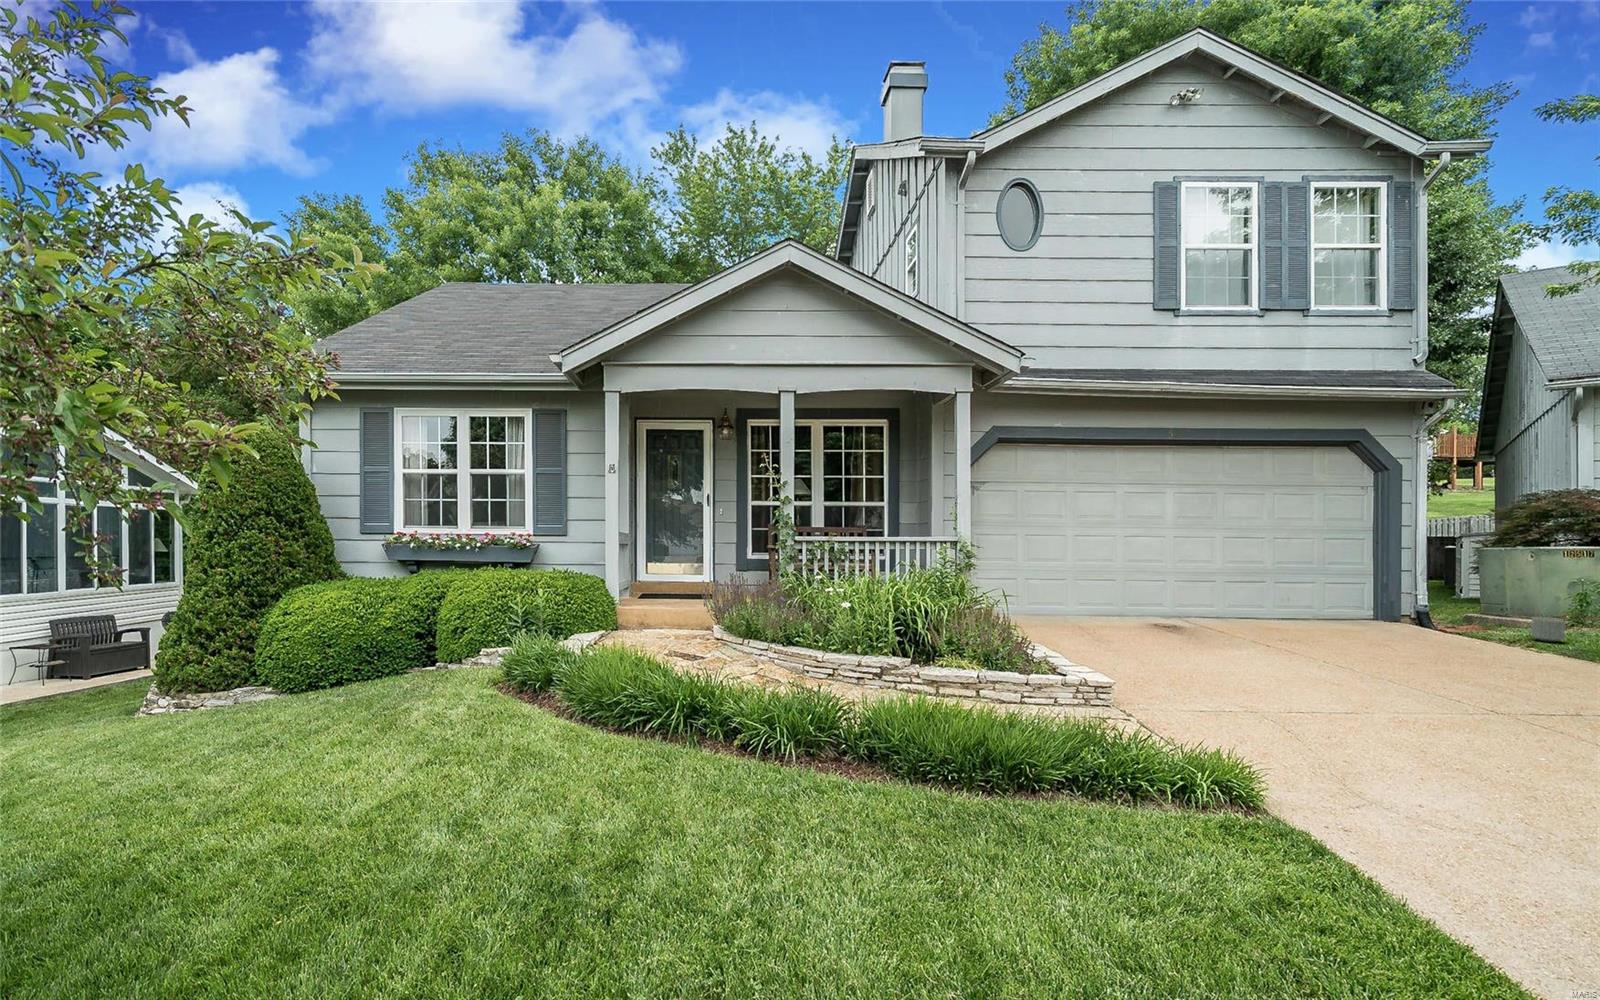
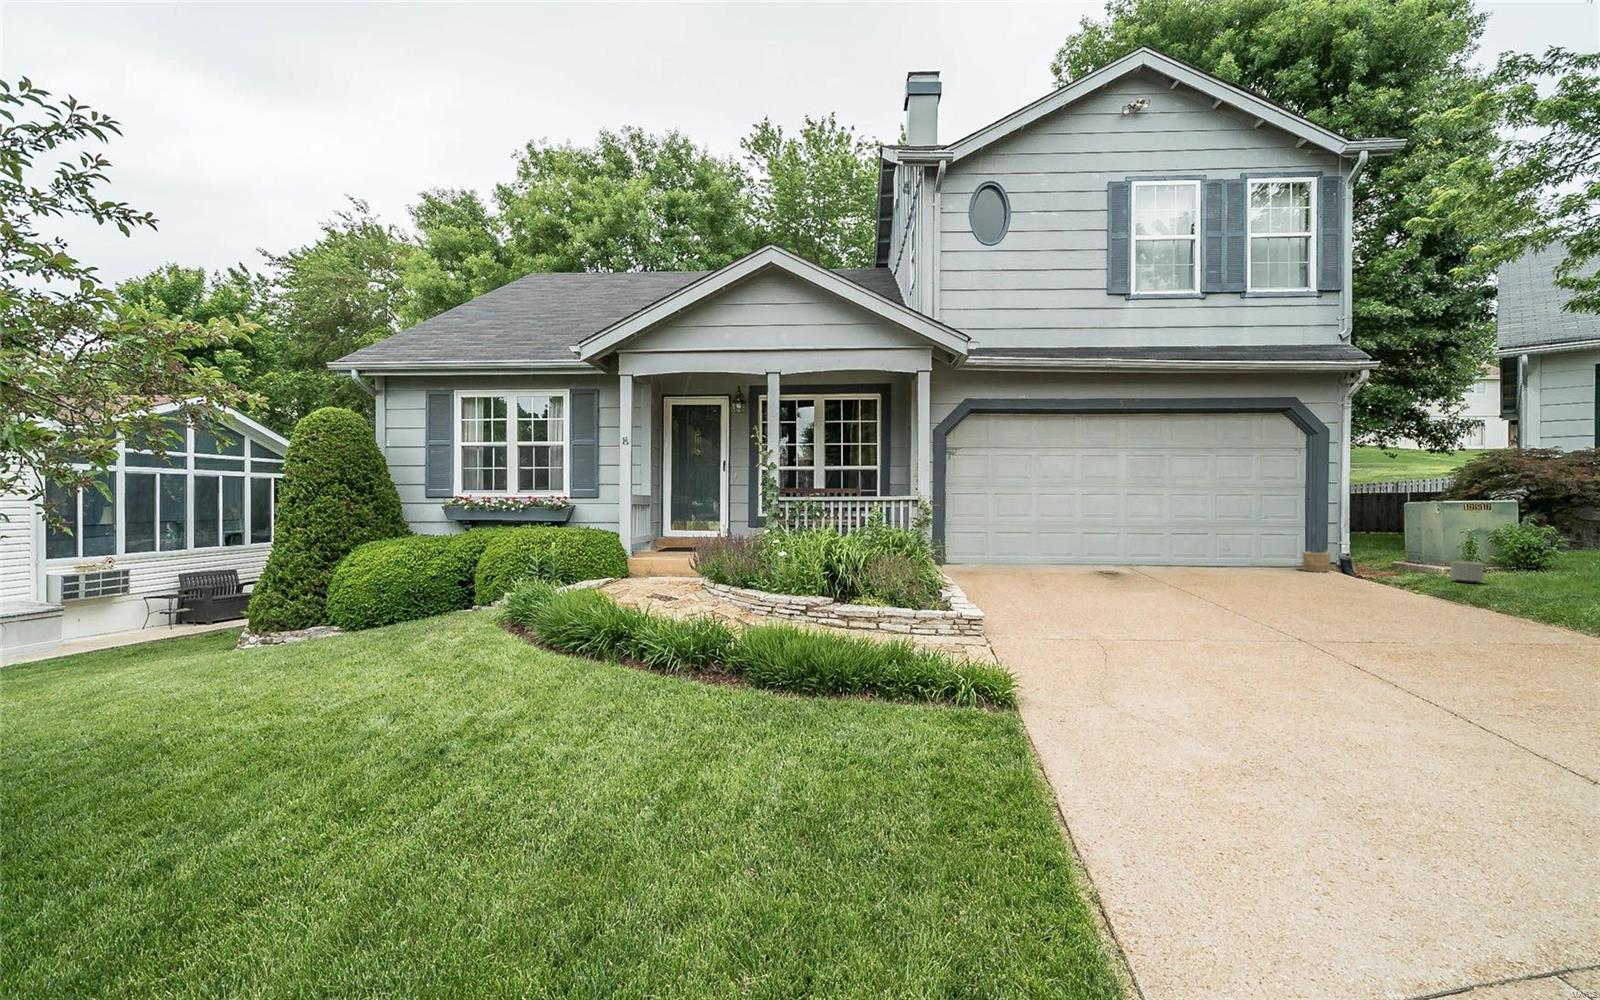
wooden bucket: none [1366,601,1403,627] -> present [1298,551,1330,572]

